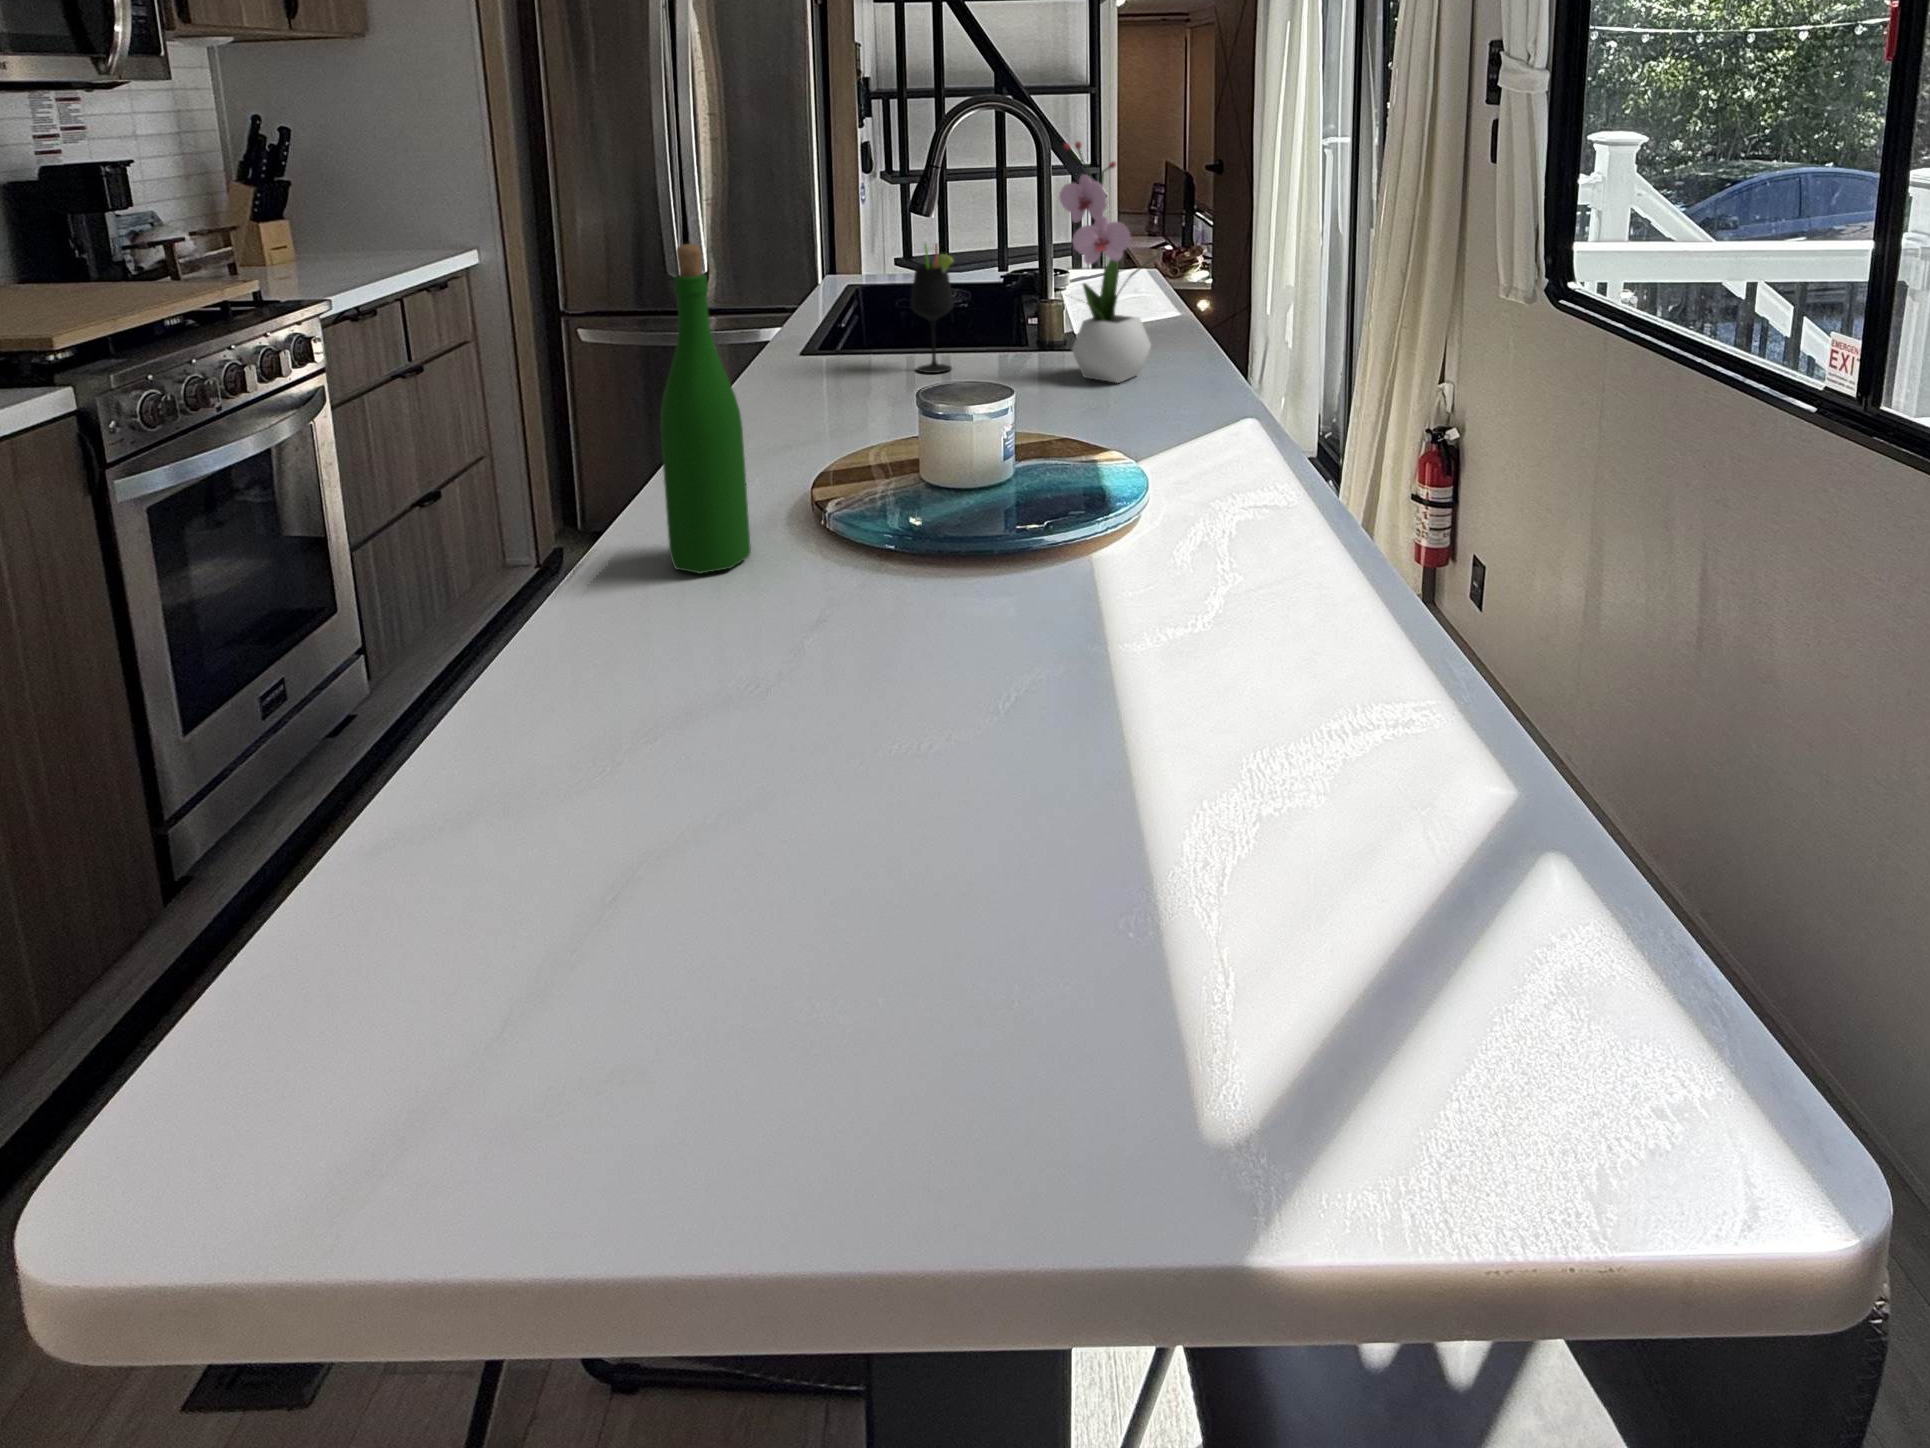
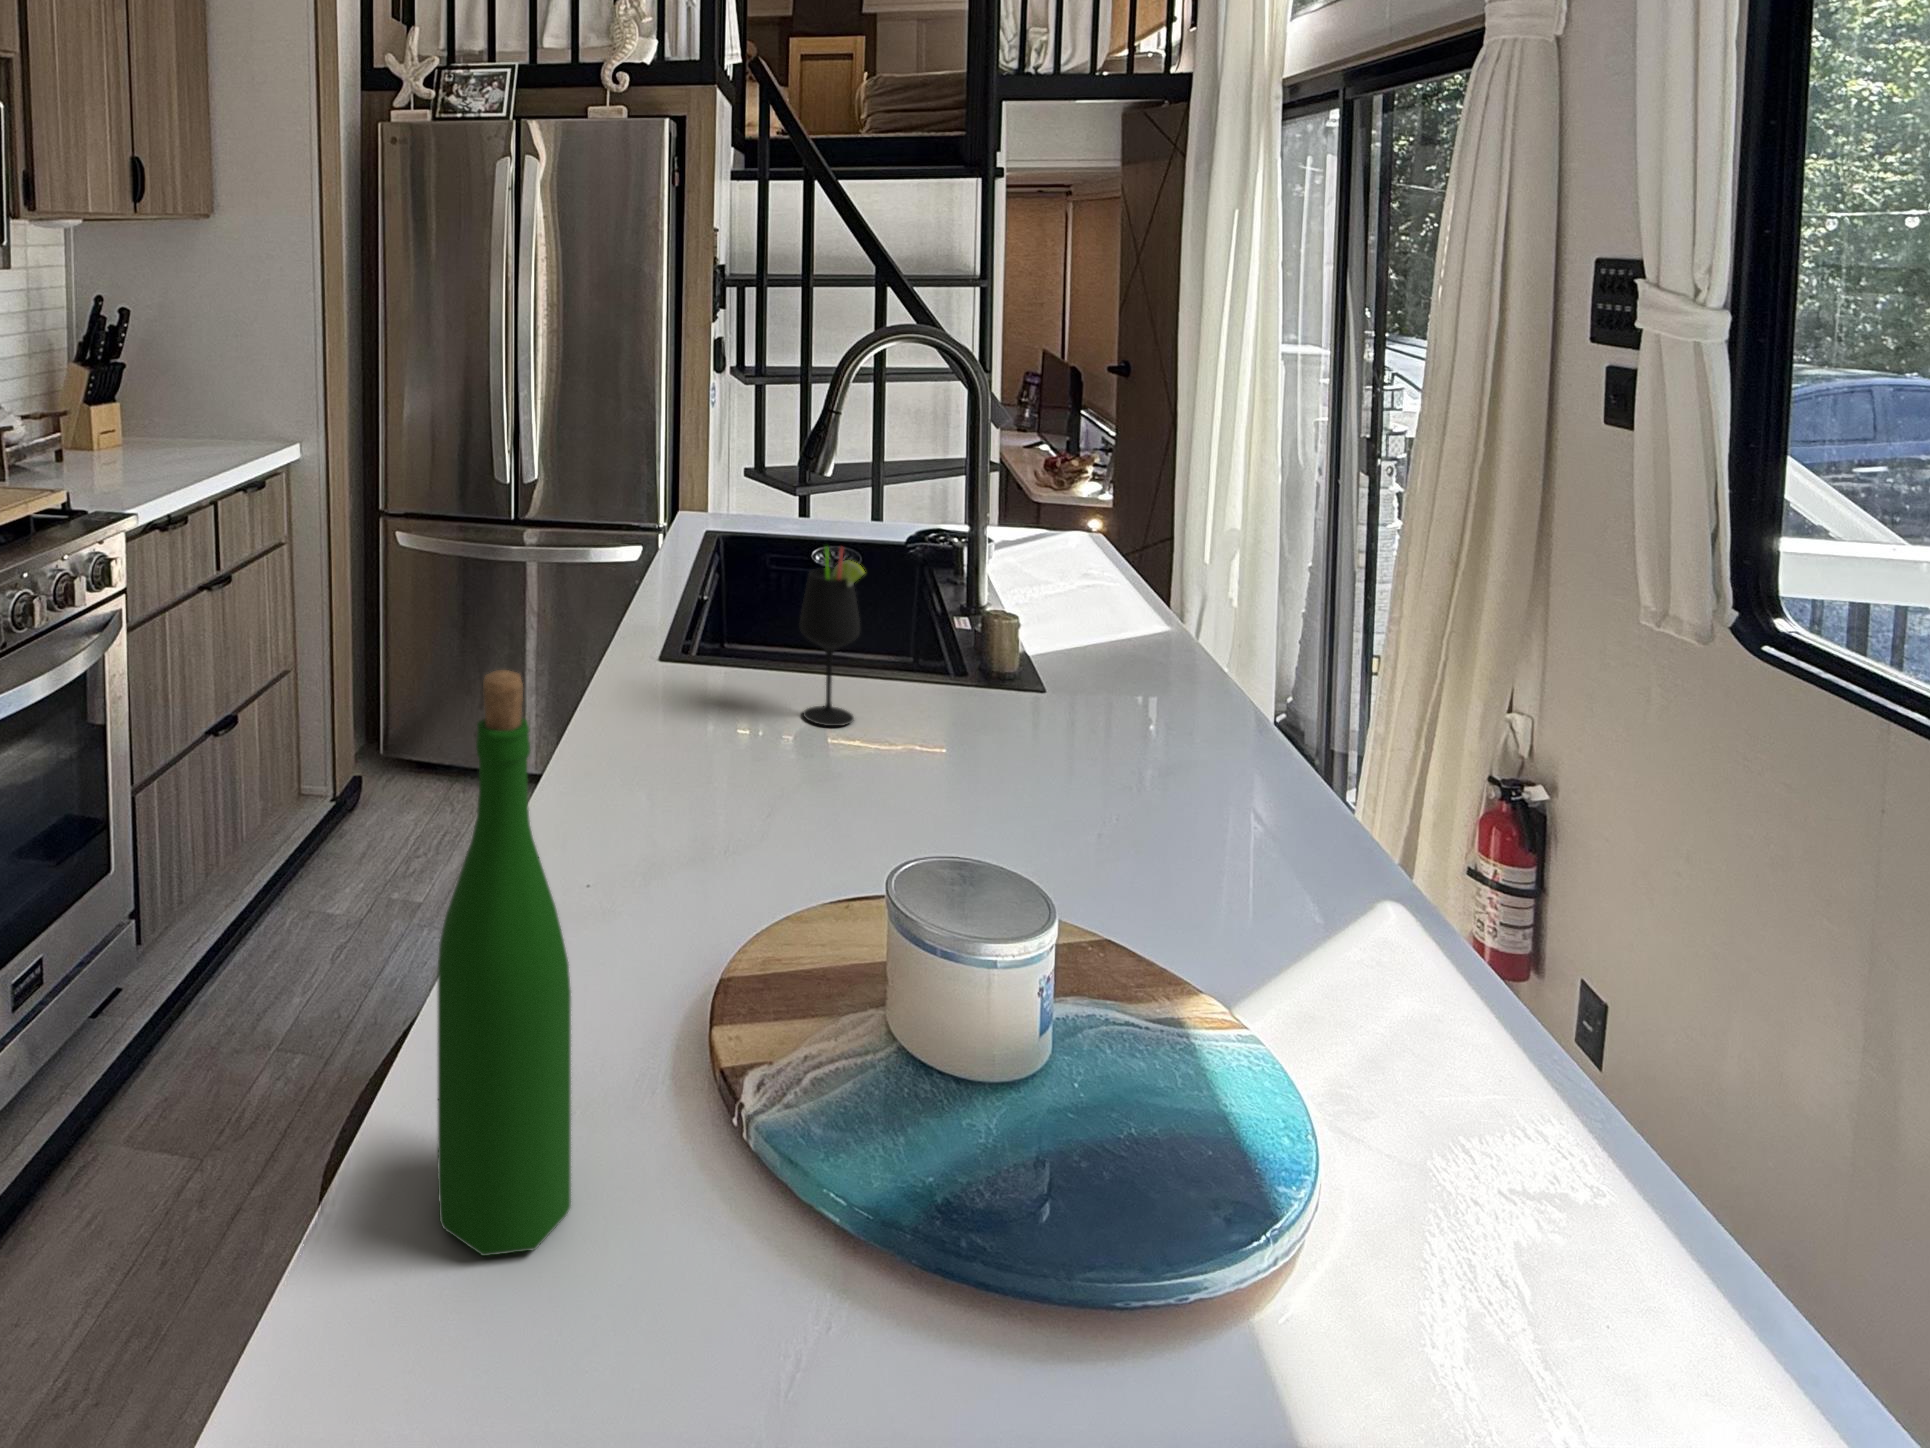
flower arrangement: present [1059,141,1151,383] -> none [1033,423,1185,789]

